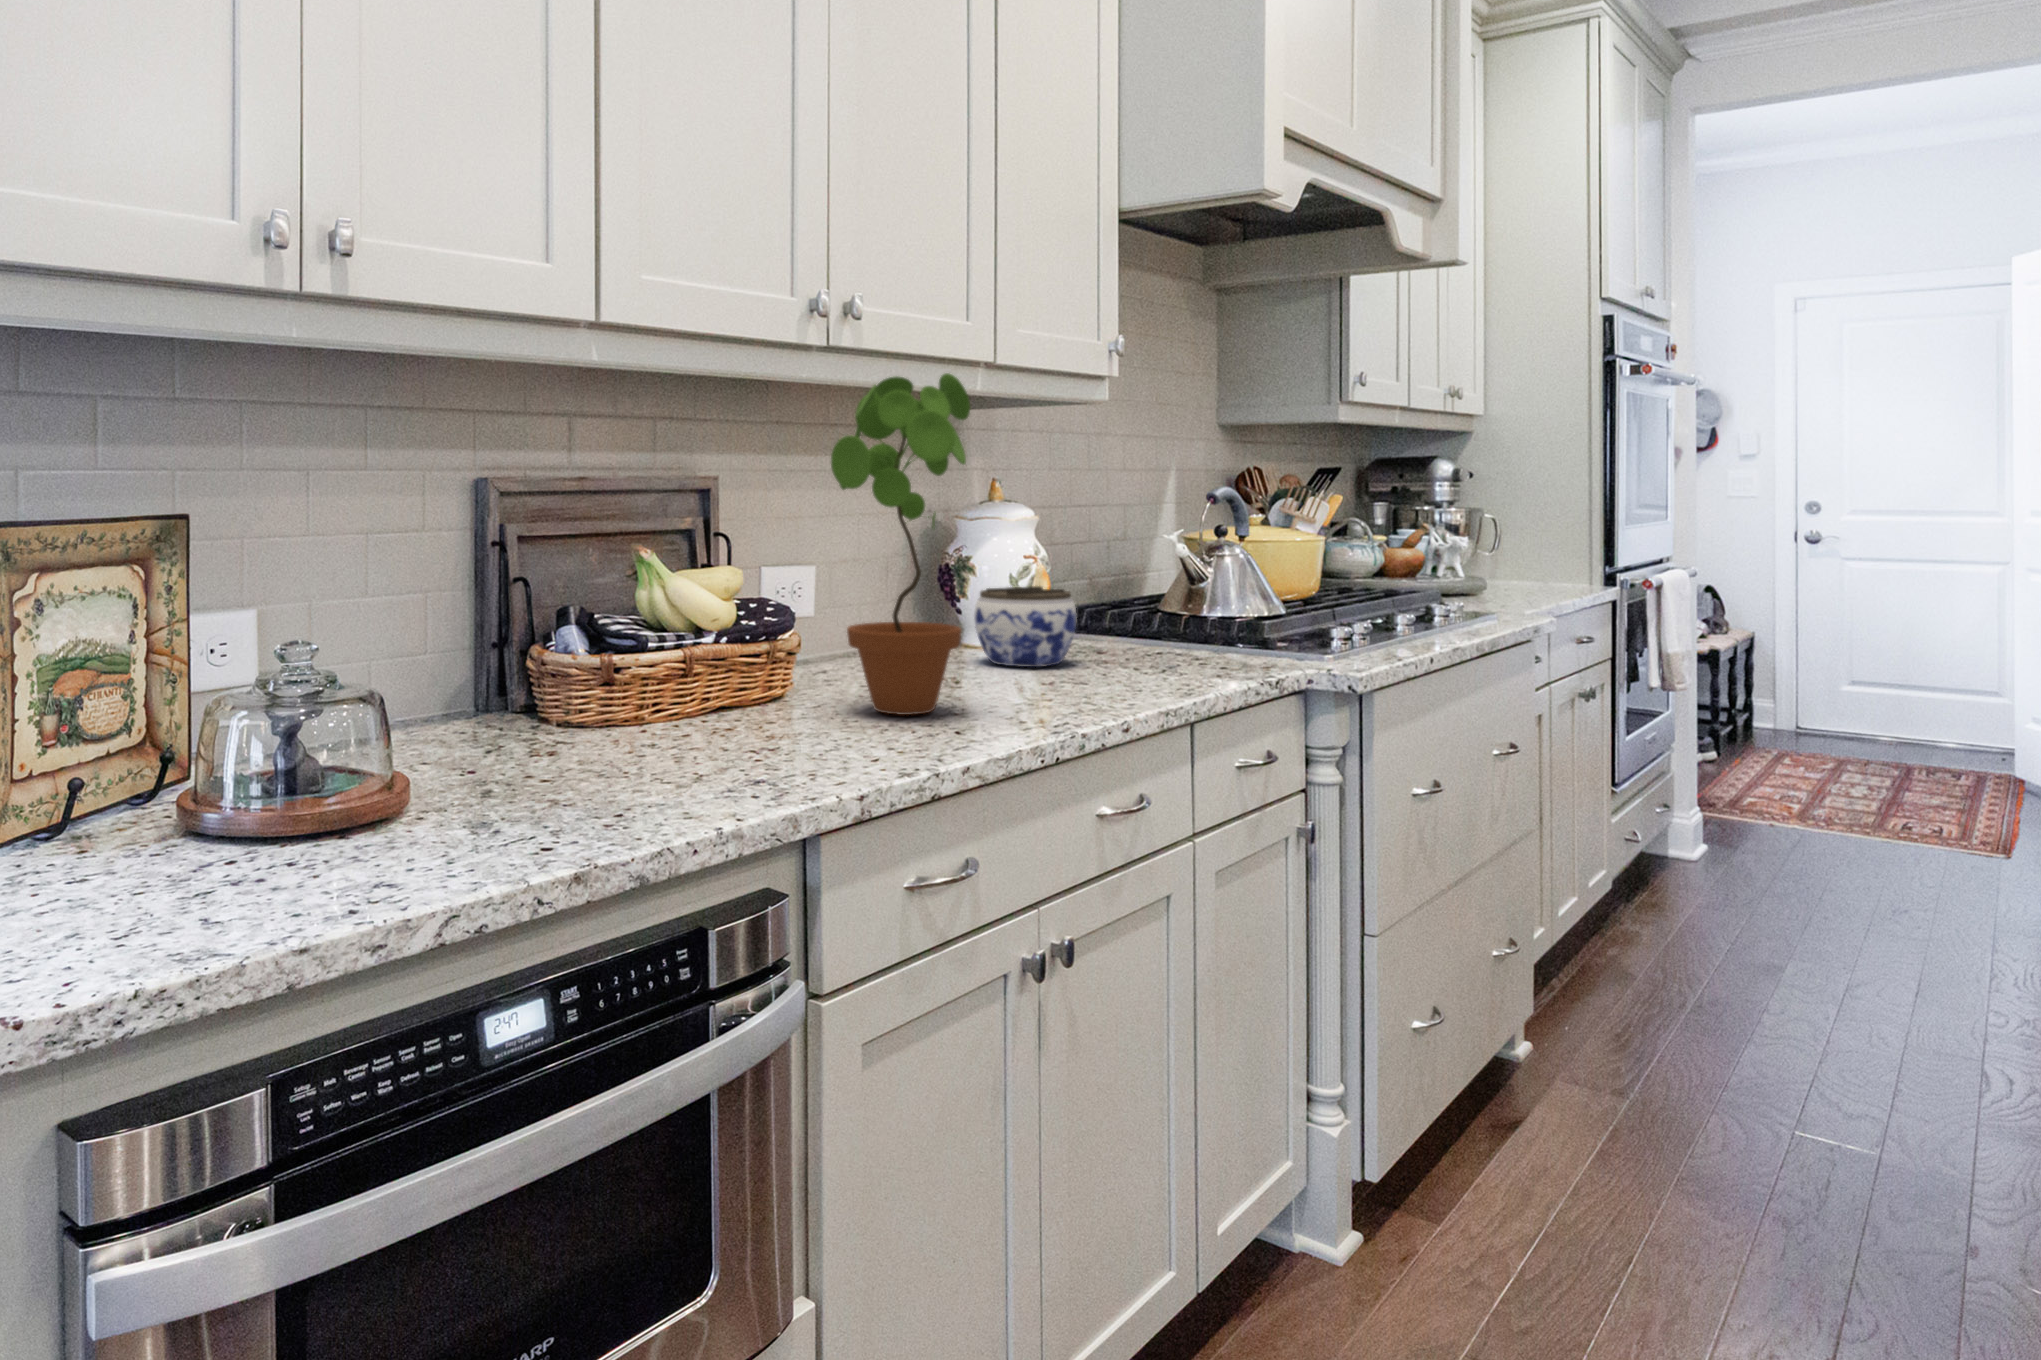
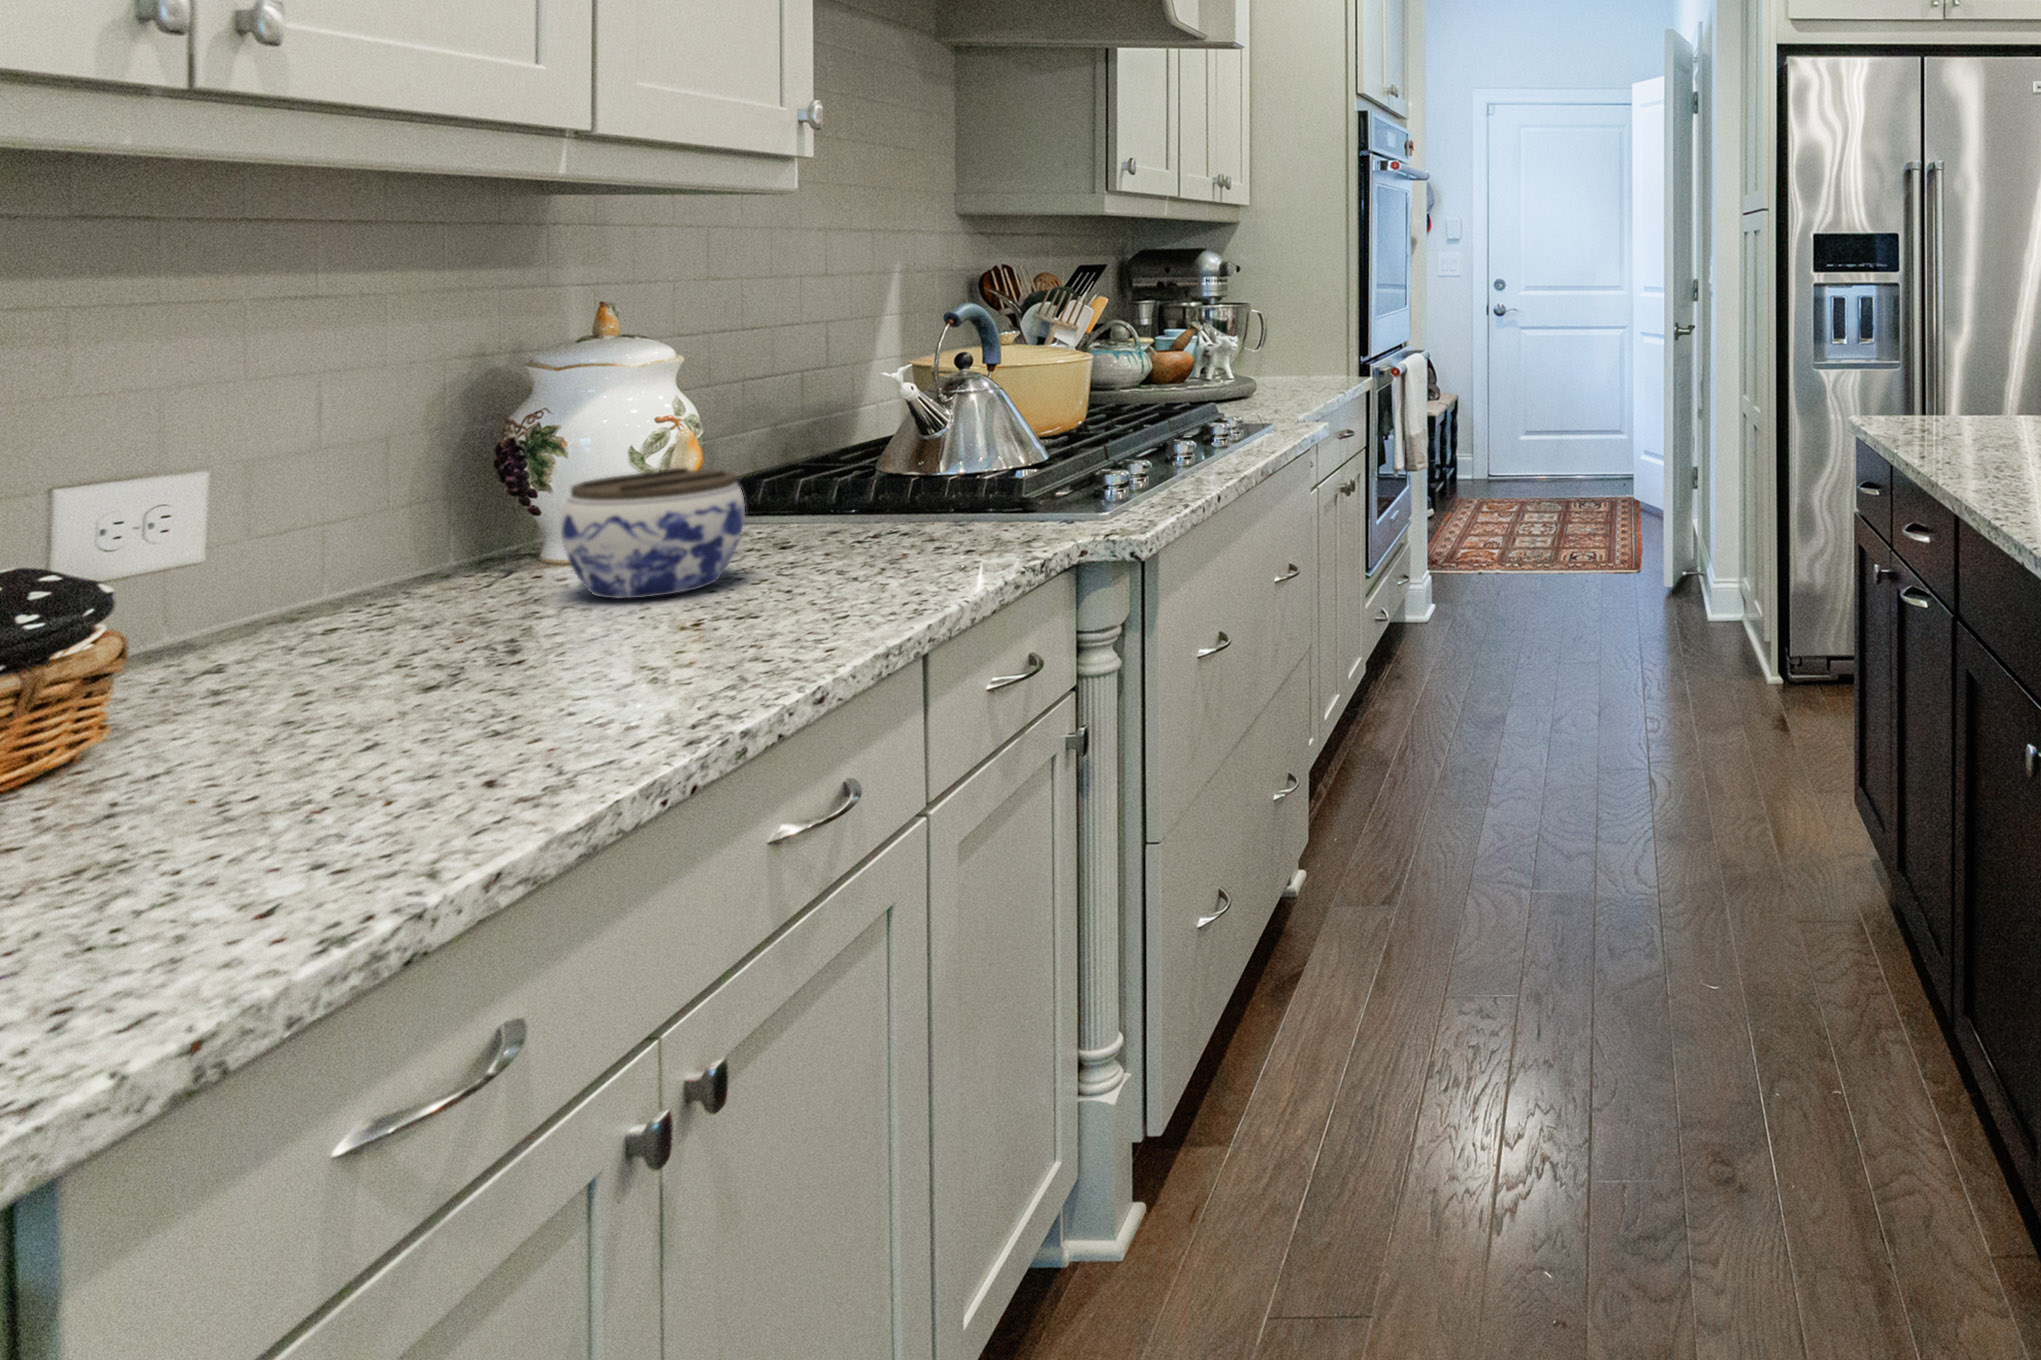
potted plant: present [831,373,970,715] -> none [192,160,530,767]

